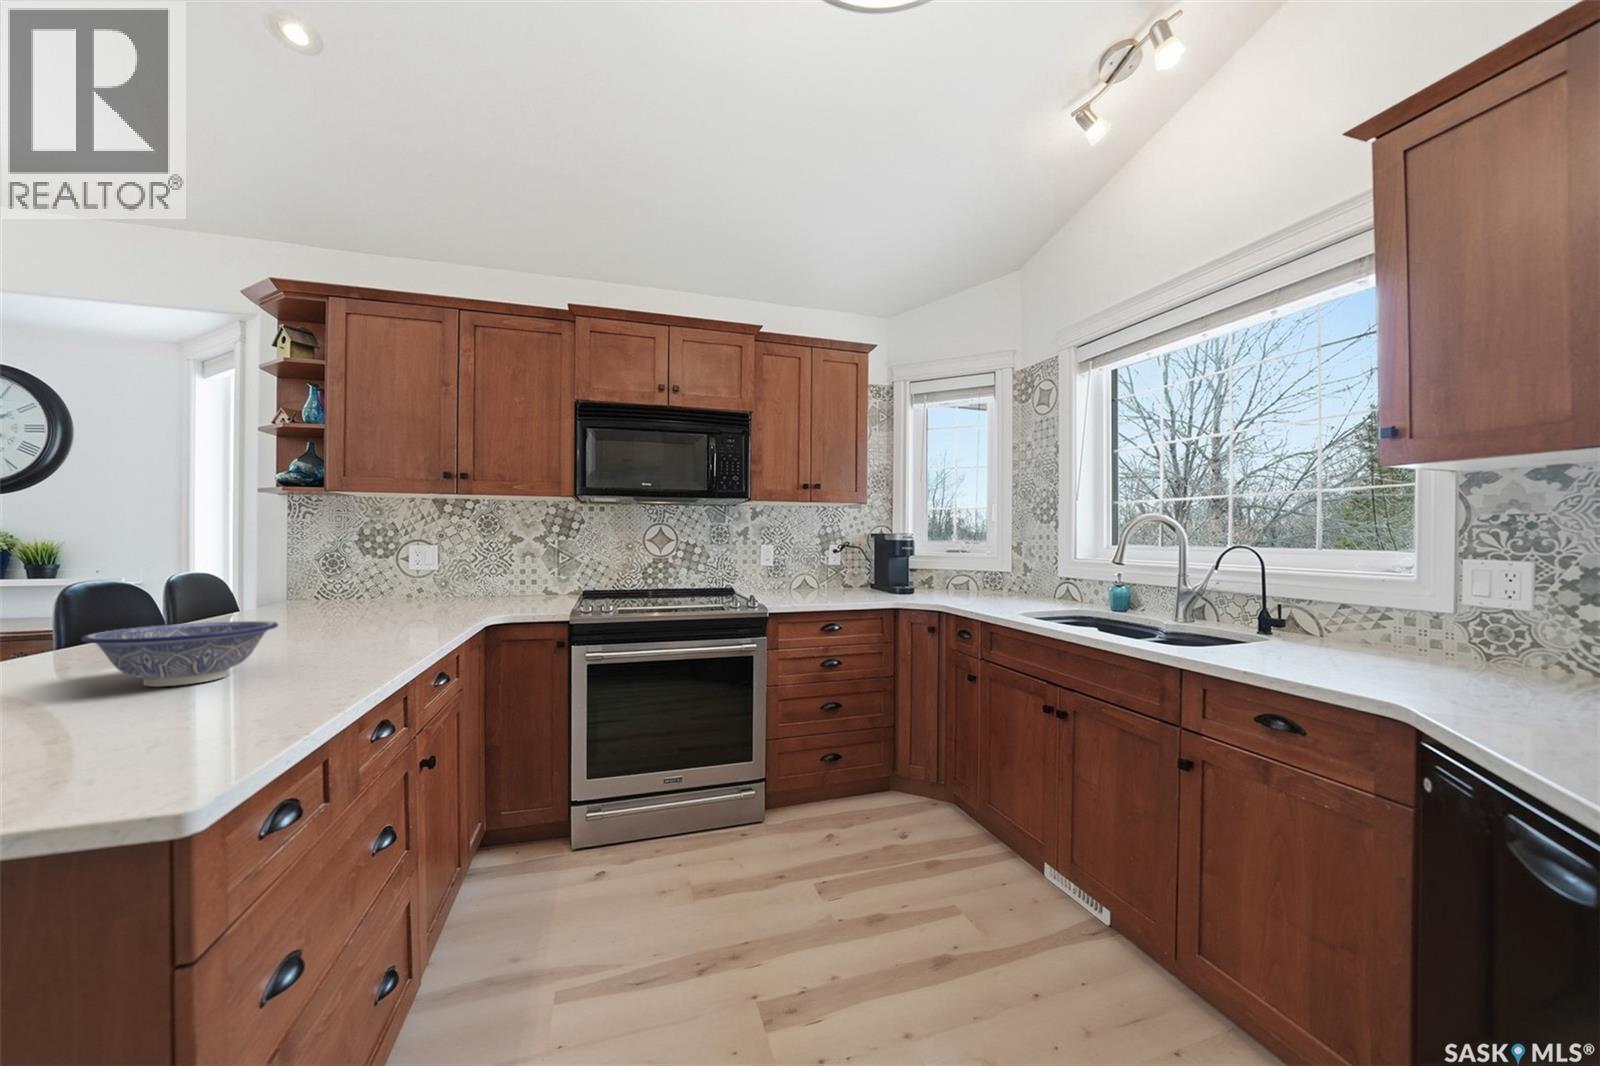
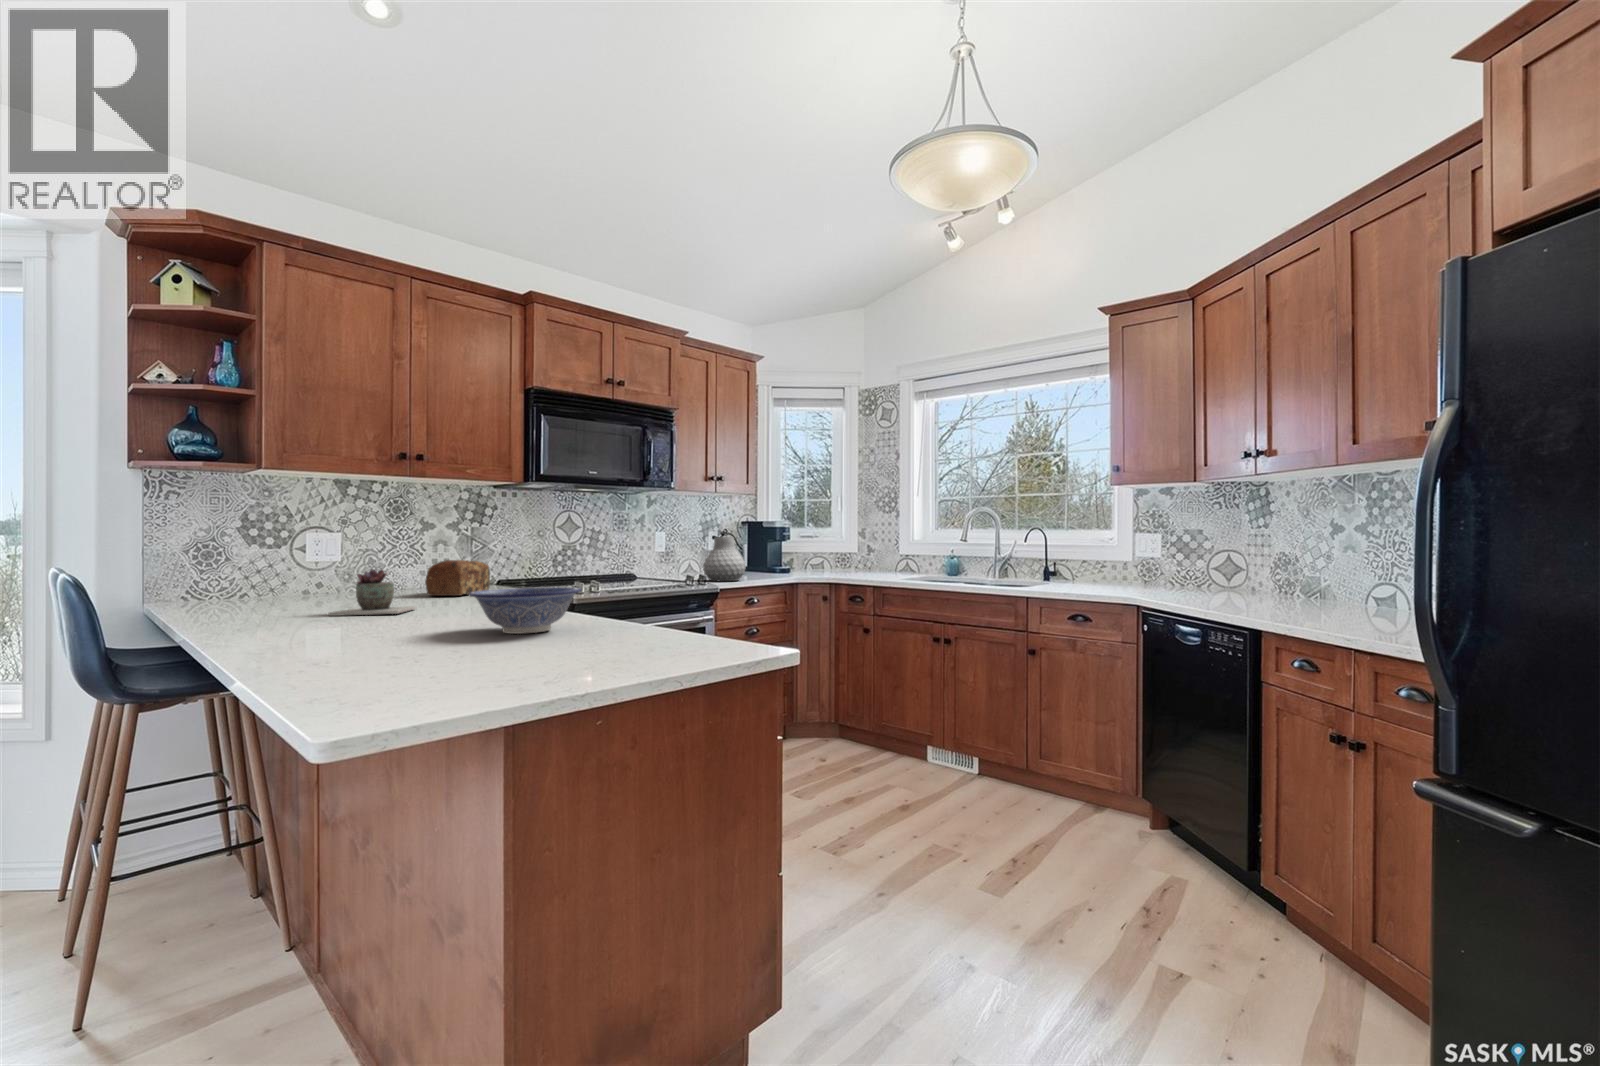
vase: none [792,551,840,601] -> present [703,537,746,581]
bread loaf: none [462,572,540,608] -> present [425,560,490,596]
succulent plant: none [255,584,354,631] -> present [328,570,416,616]

